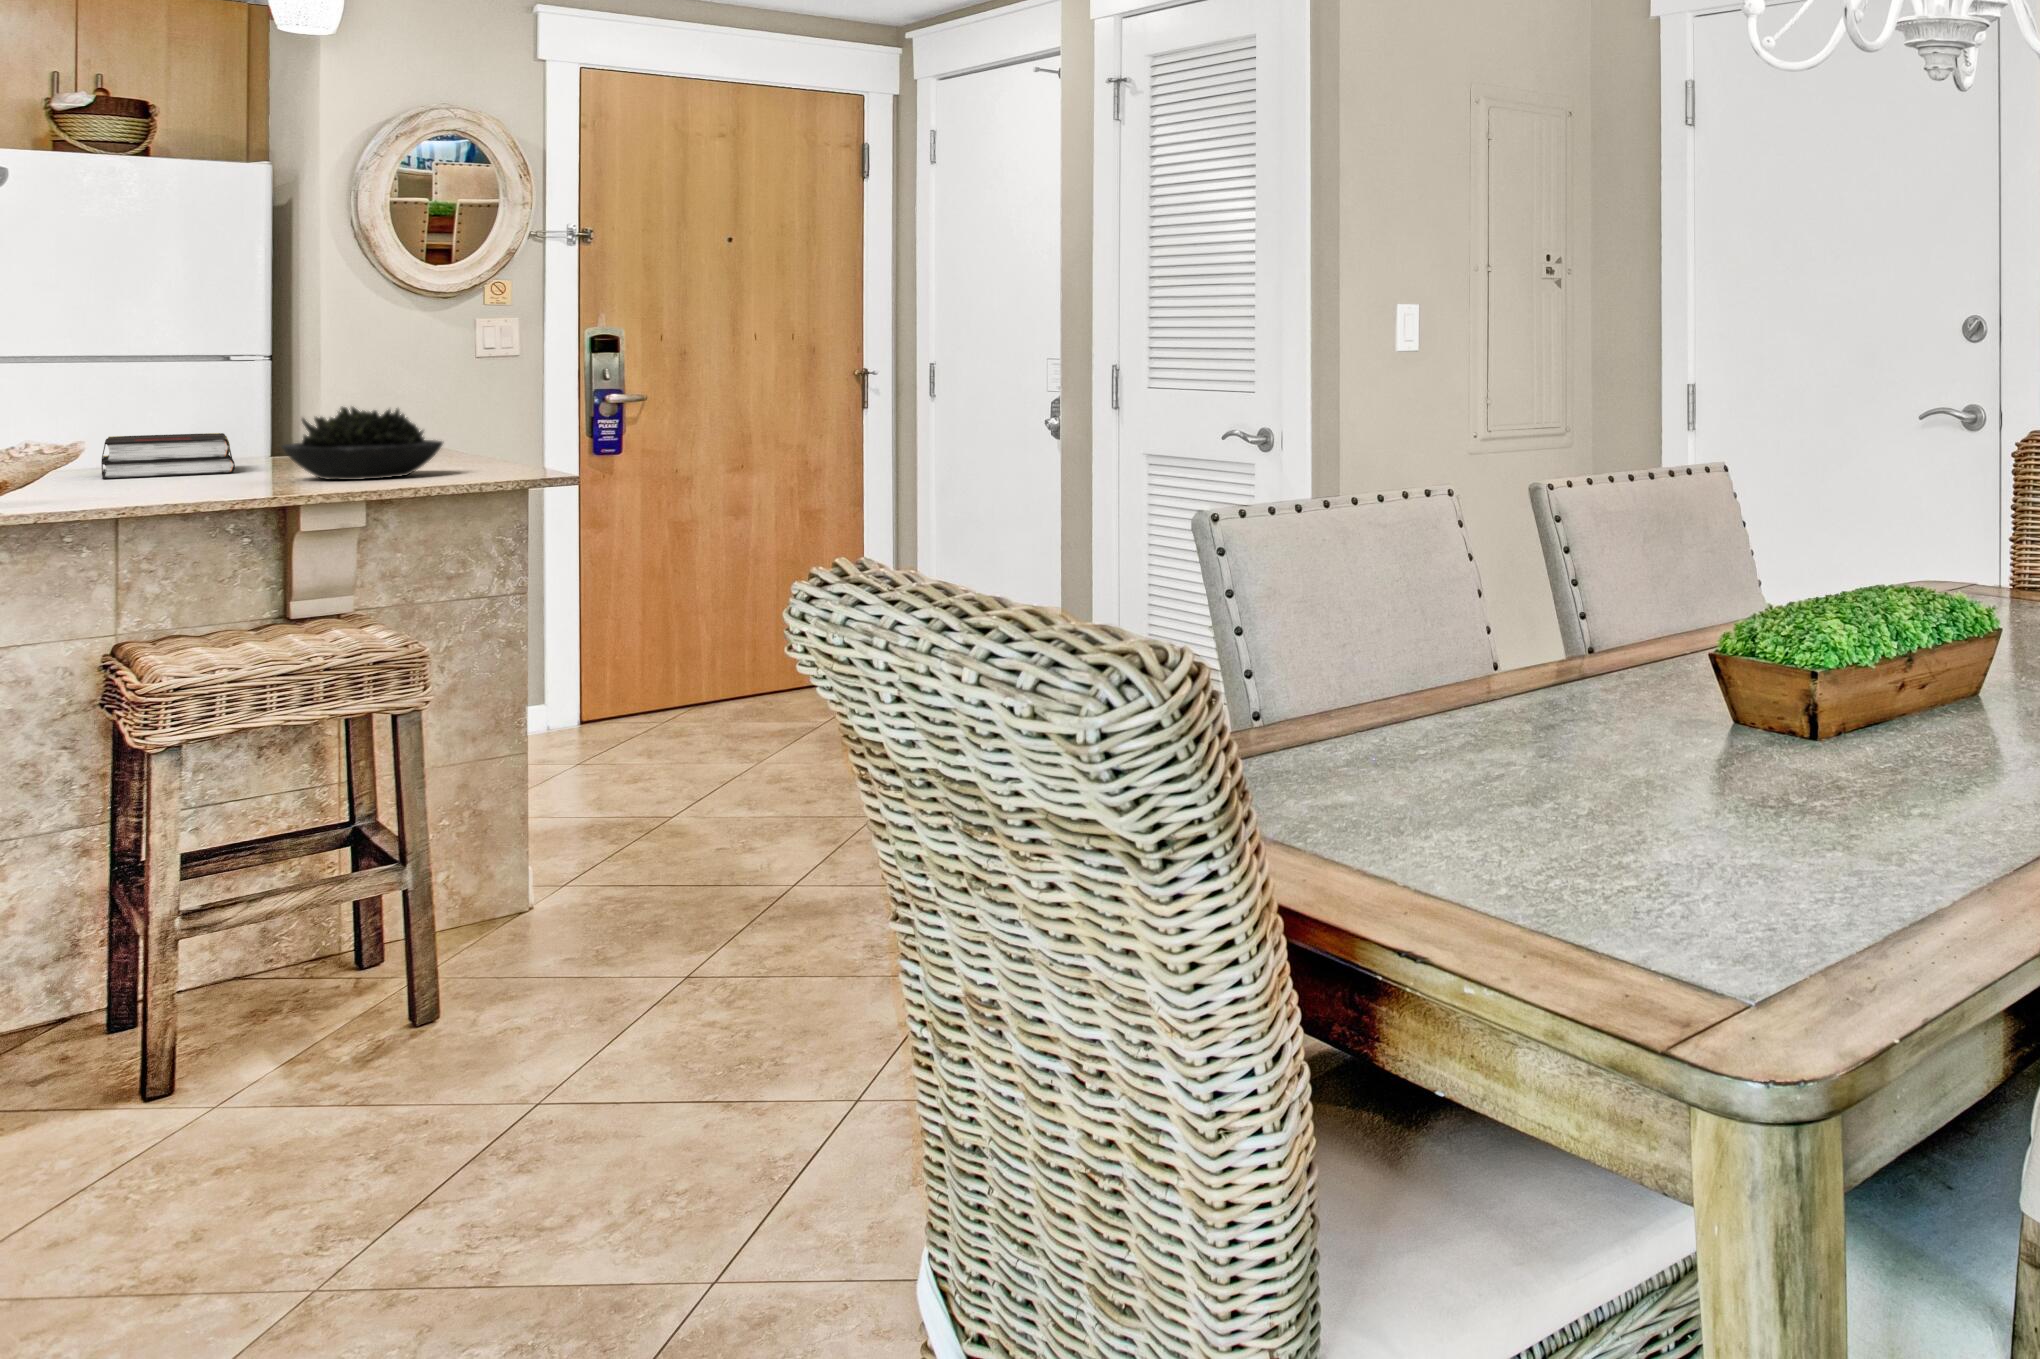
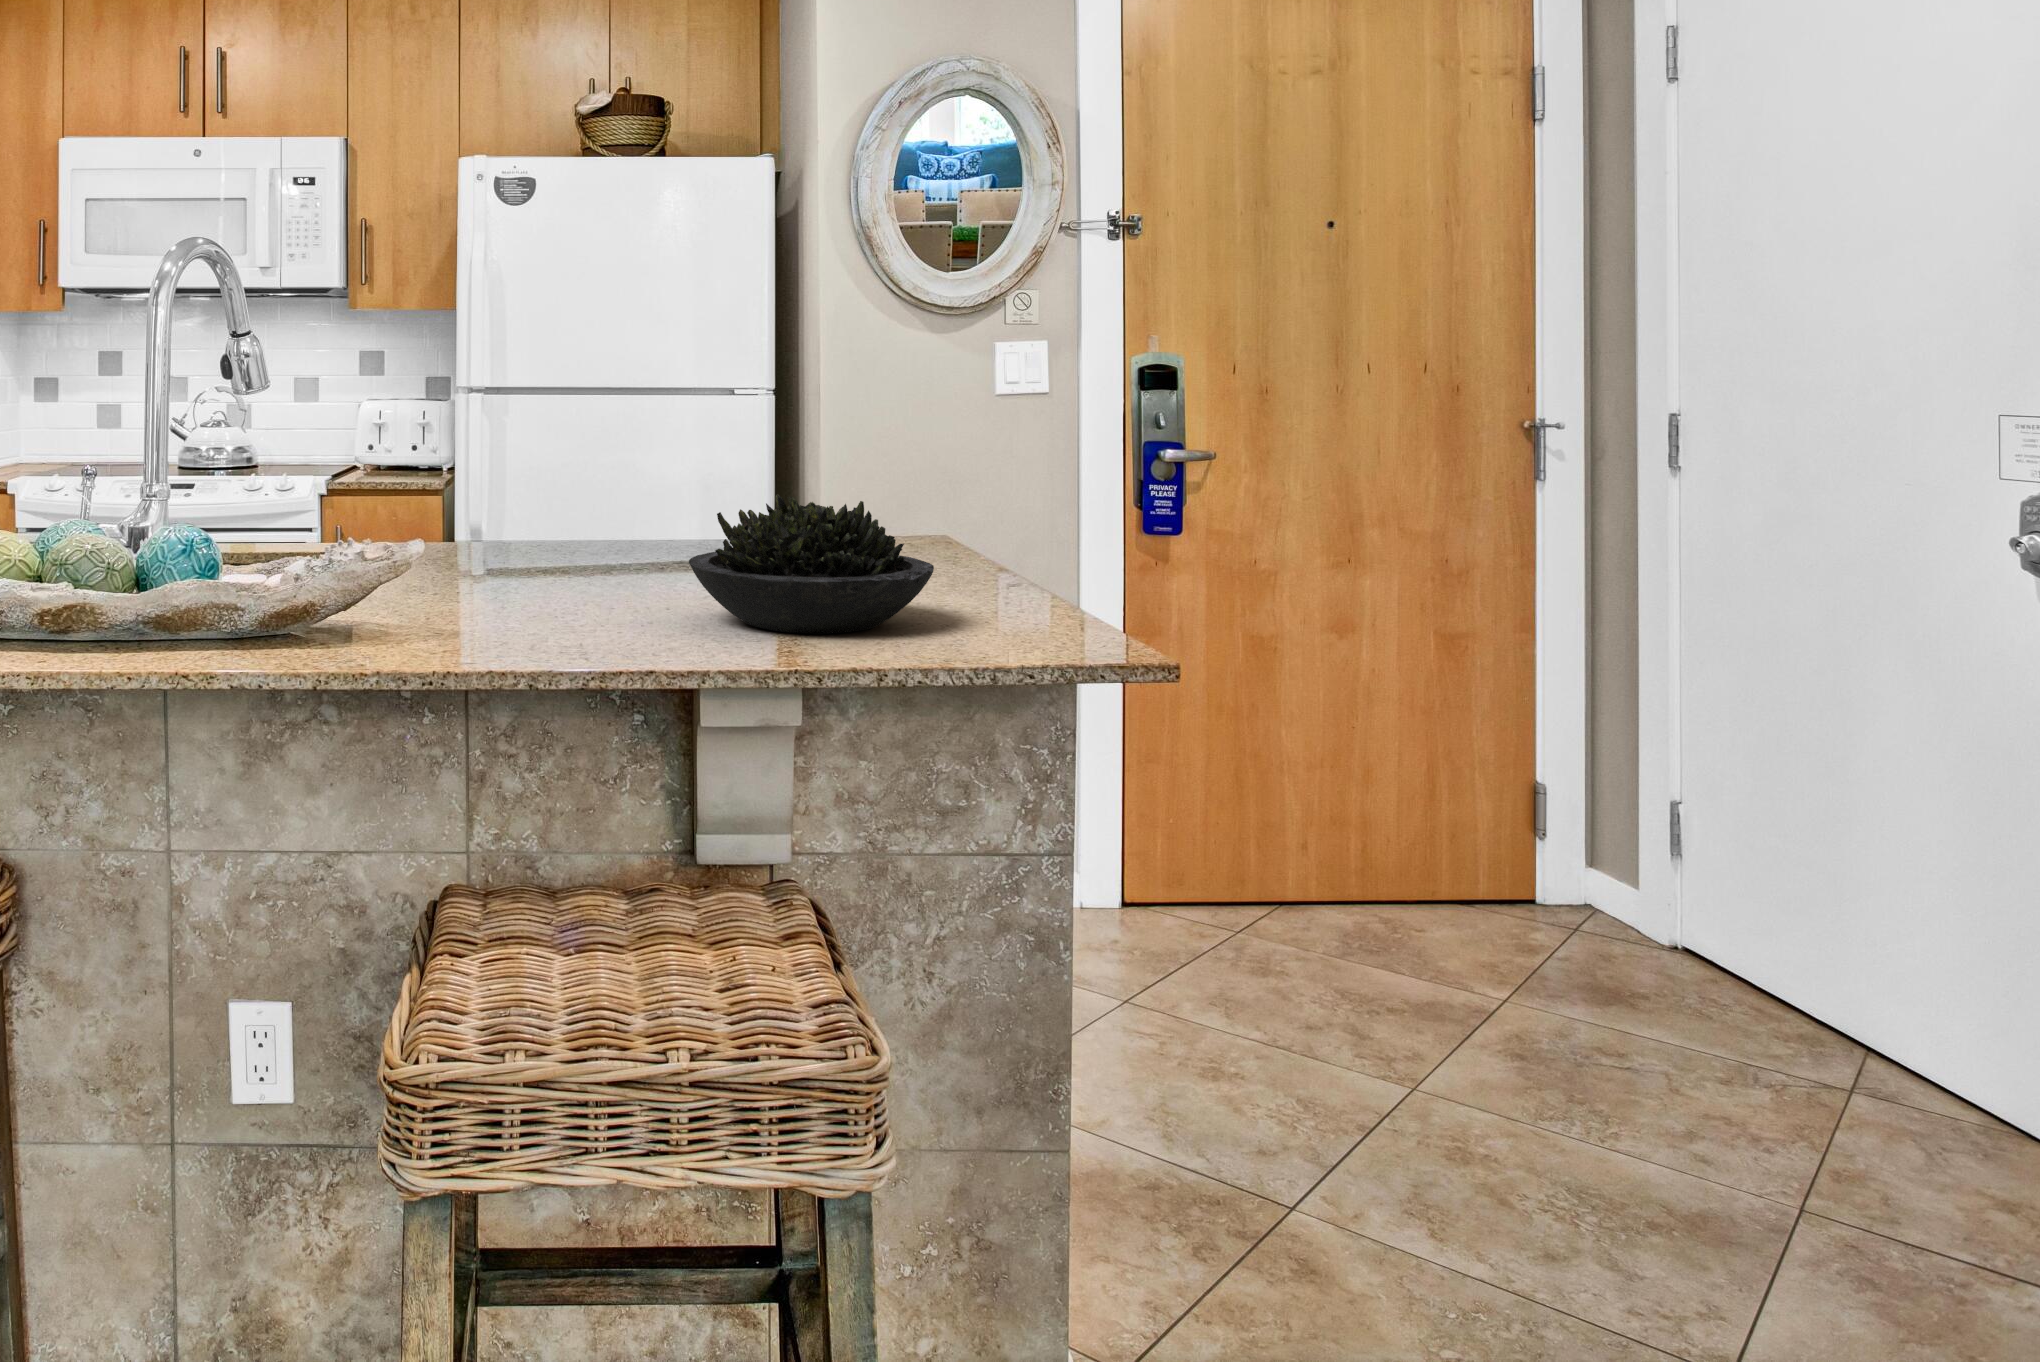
book: present [101,433,235,479] -> none [512,505,678,576]

